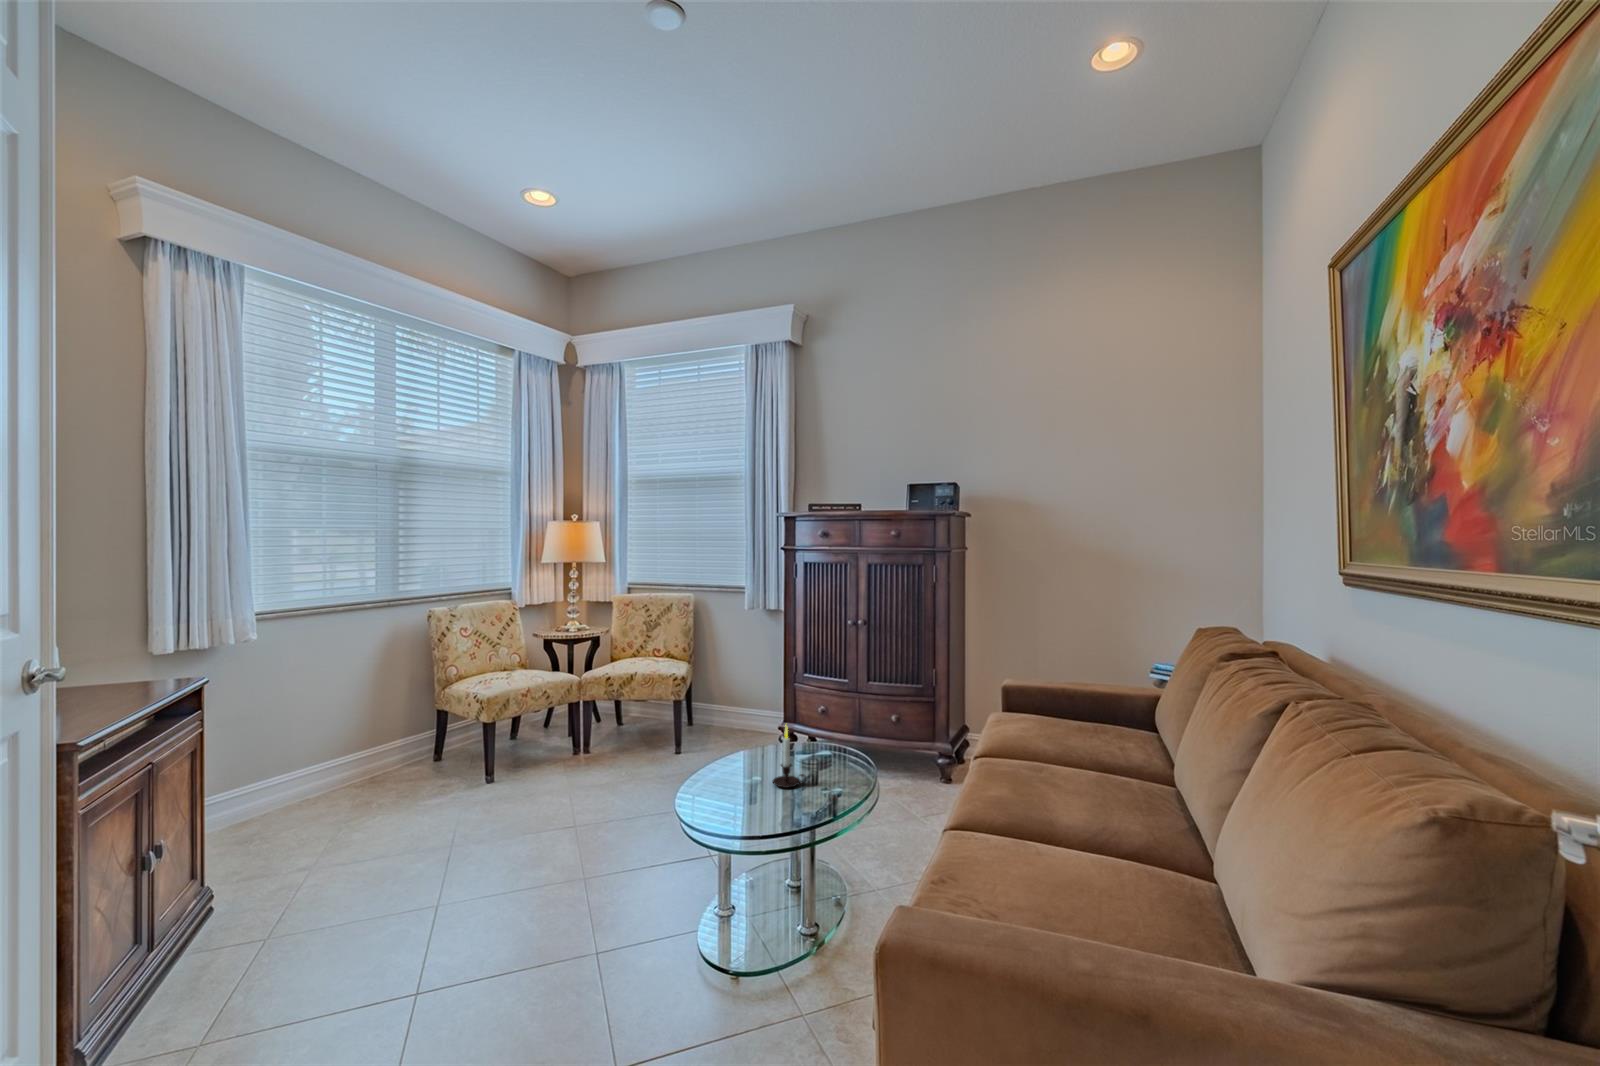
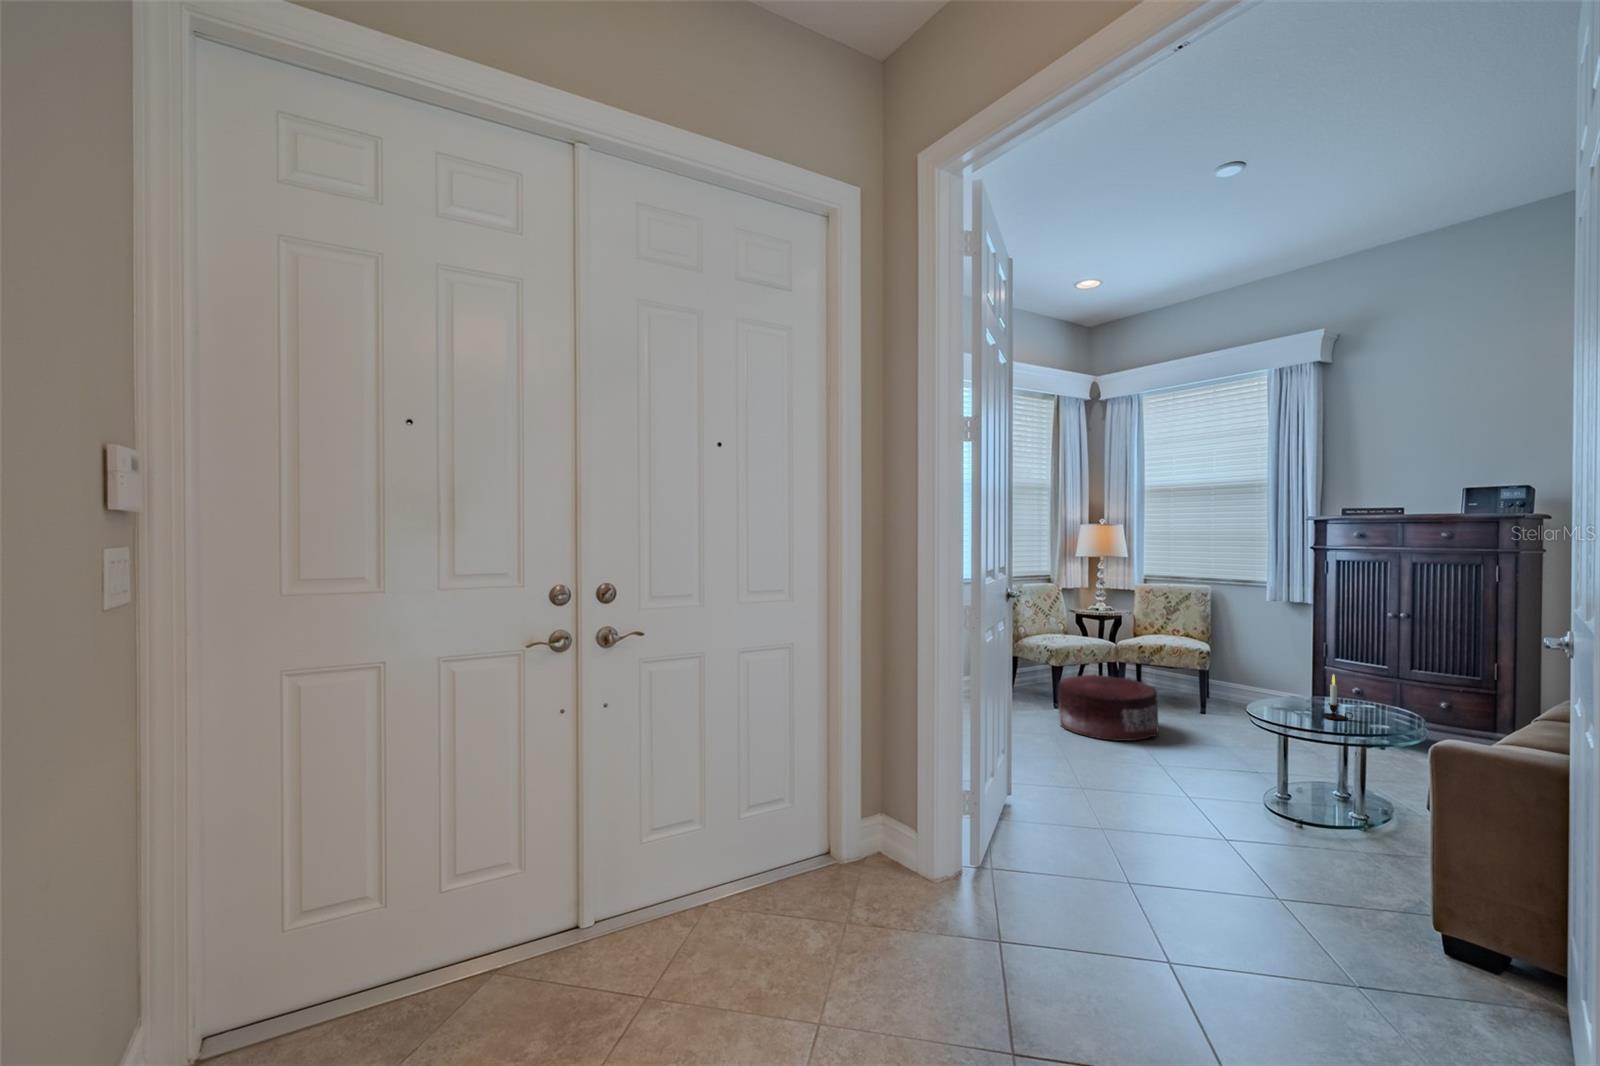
pouf: none [464,732,609,845] -> present [1058,674,1158,741]

